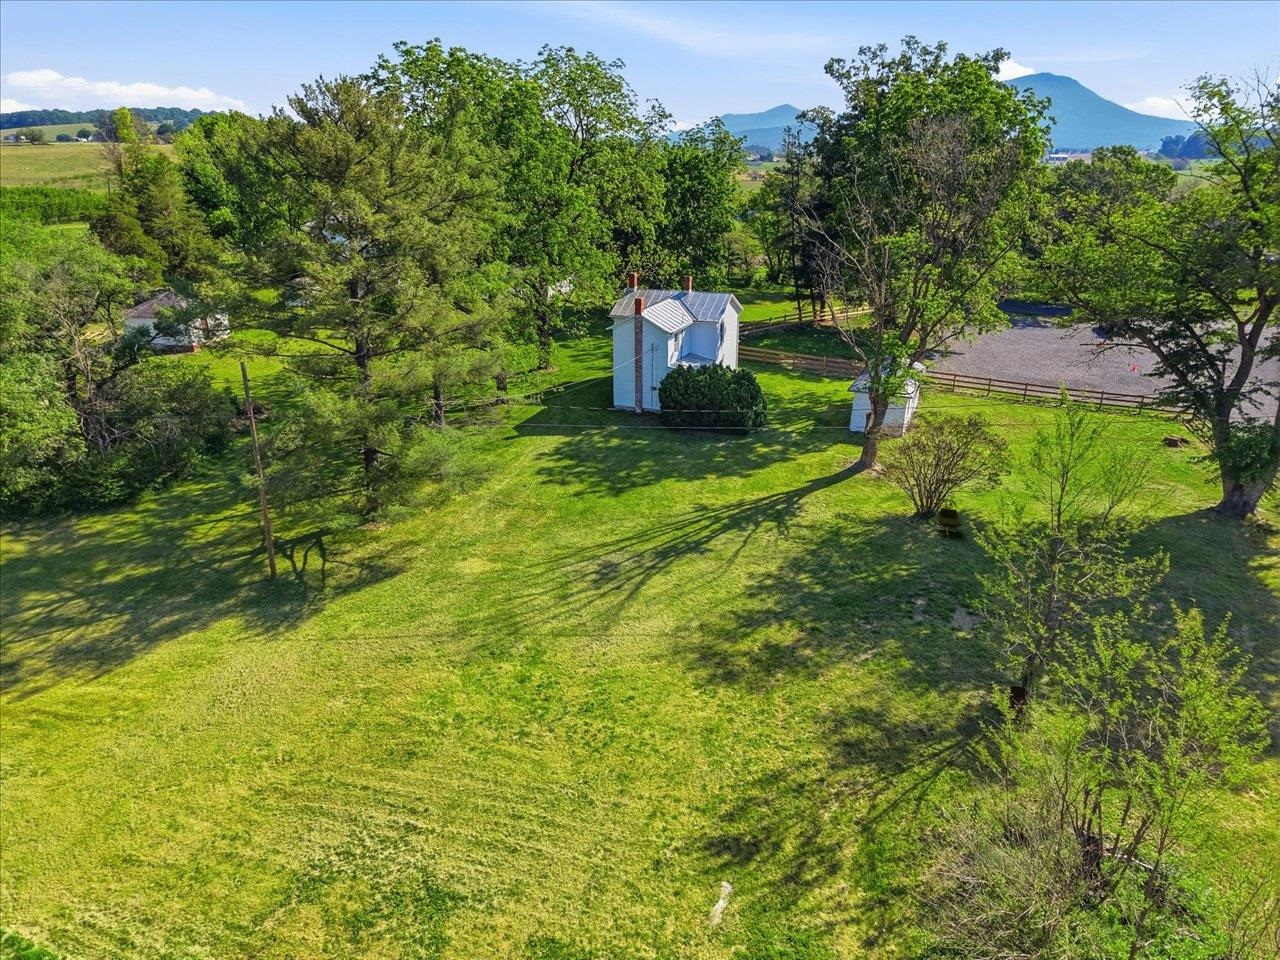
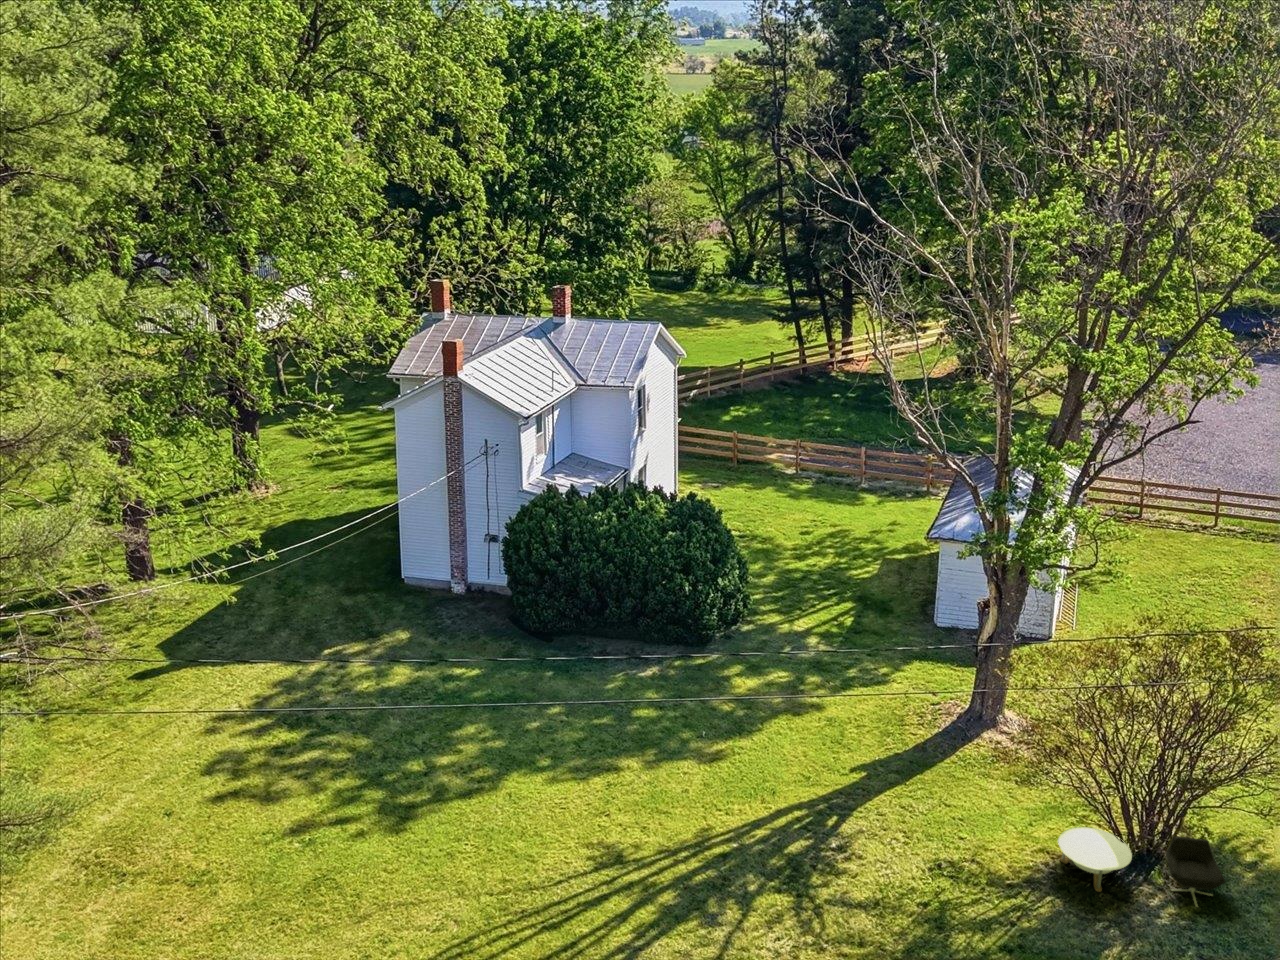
round table: none [890,504,922,528] -> present [1058,827,1132,892]

